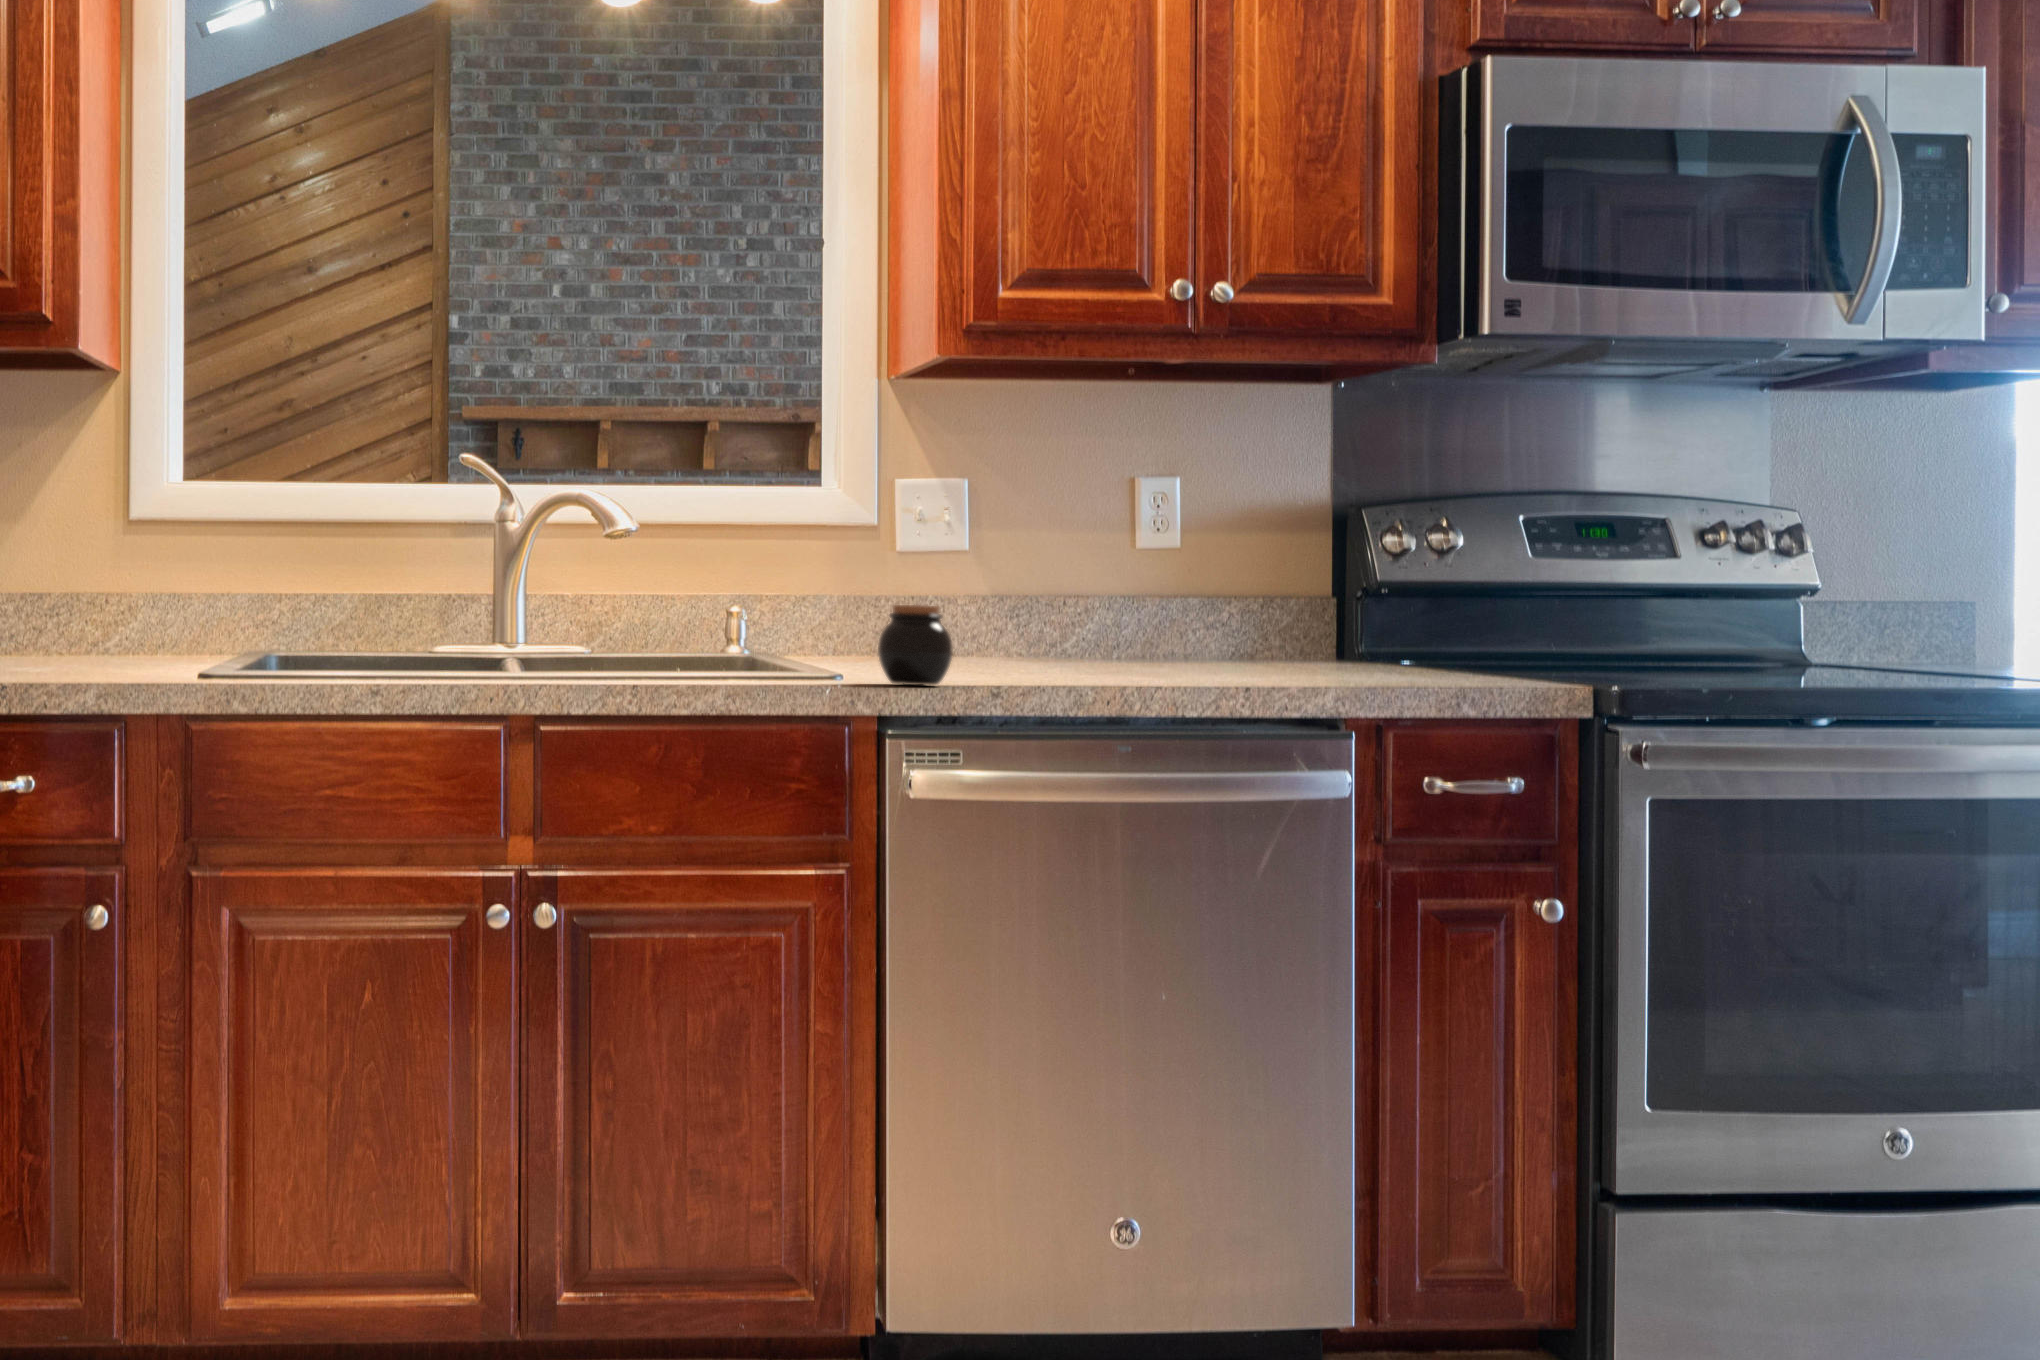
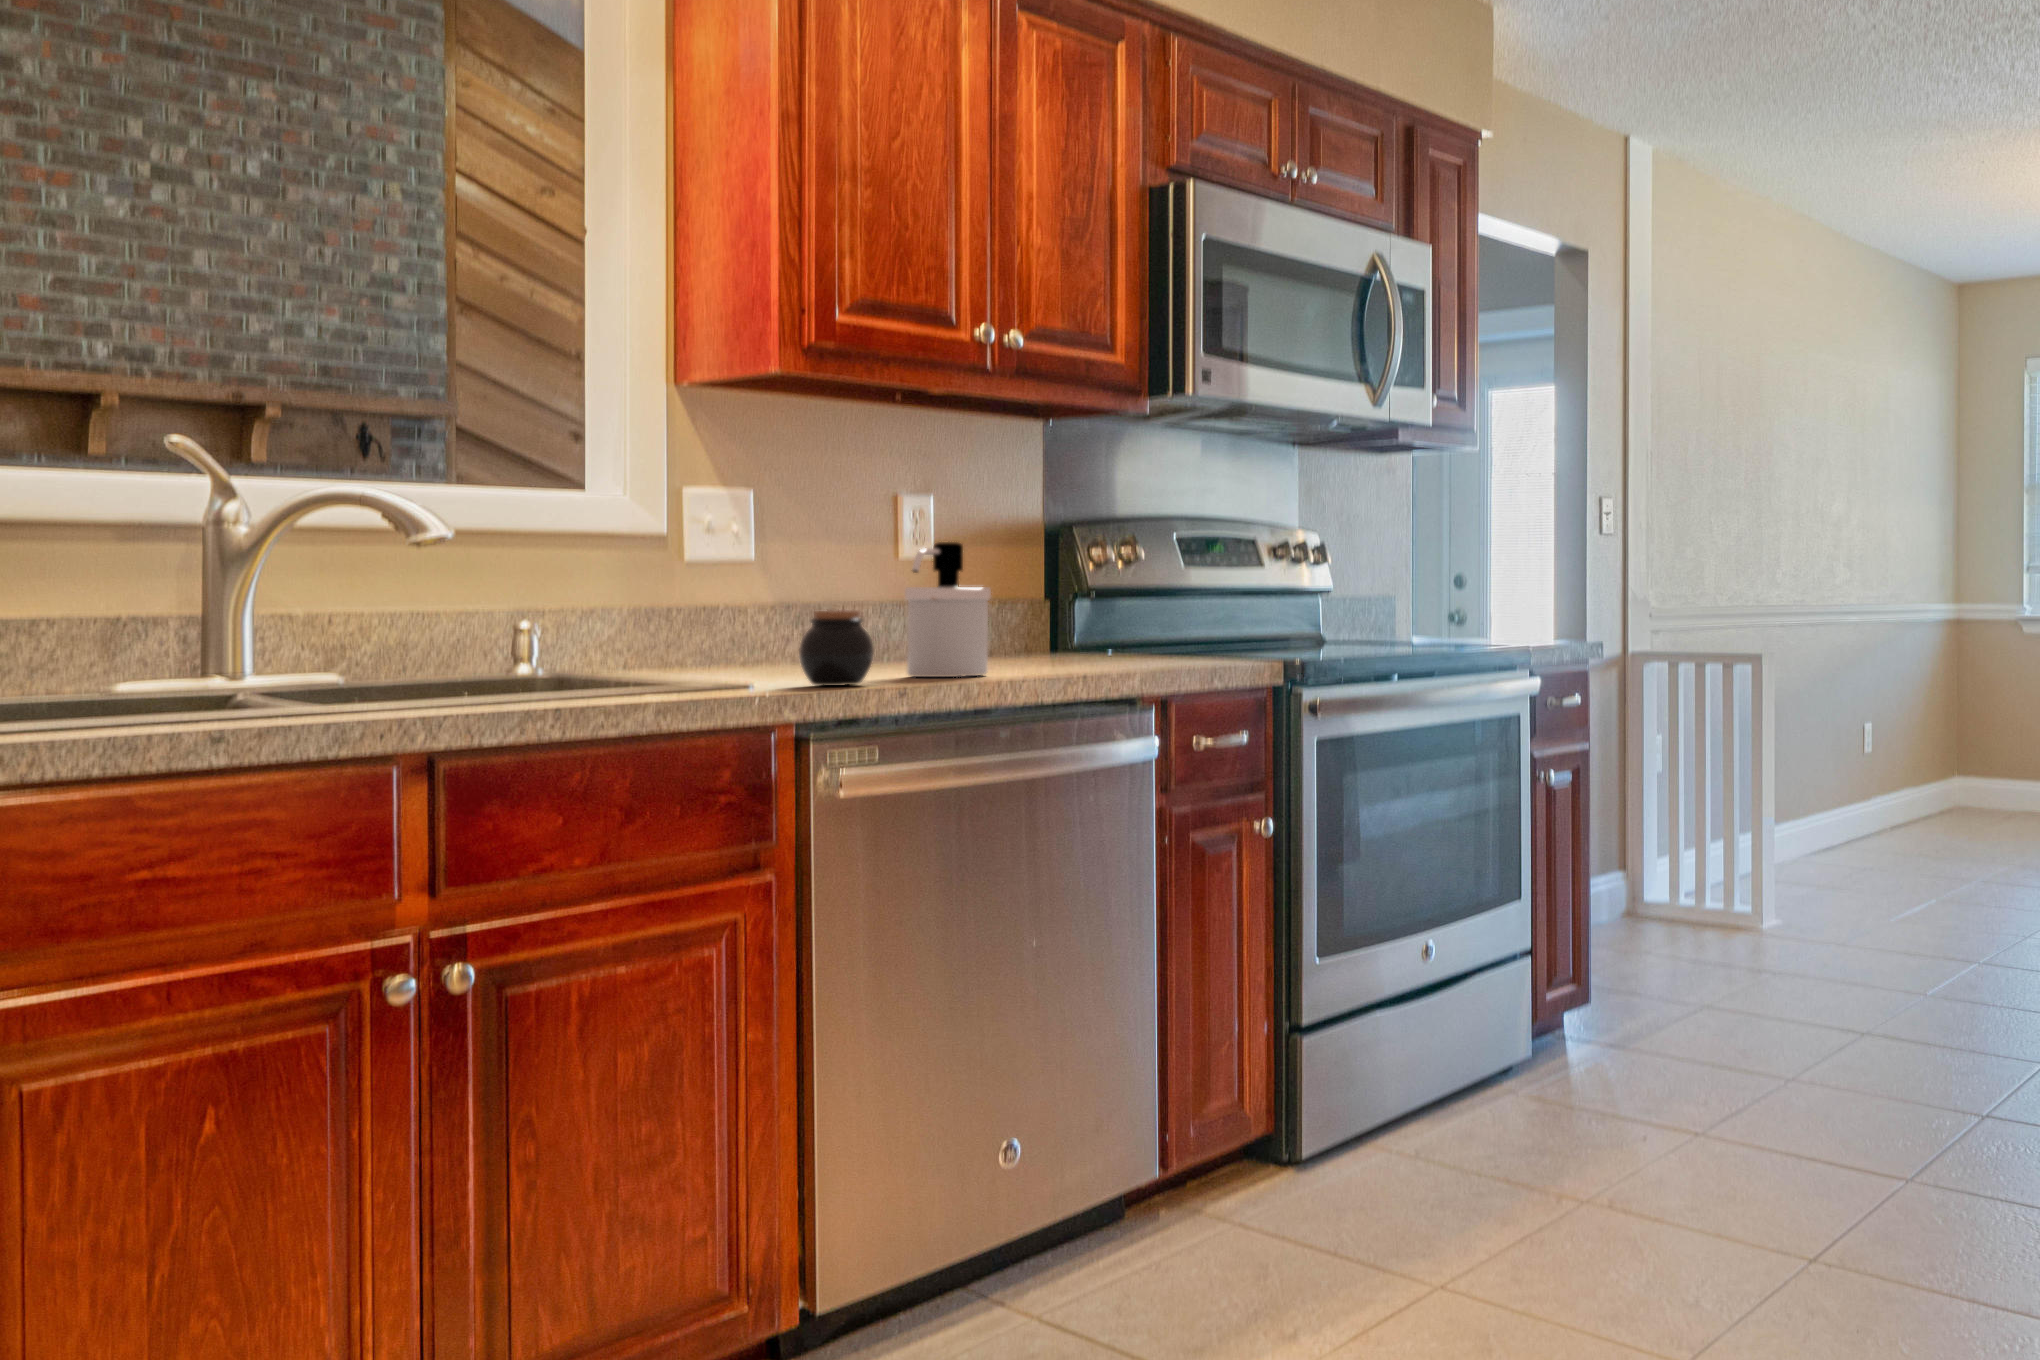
soap dispenser: none [1013,535,1132,688] -> present [905,542,991,677]

